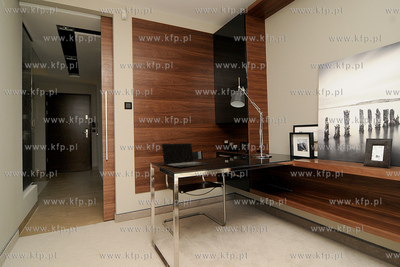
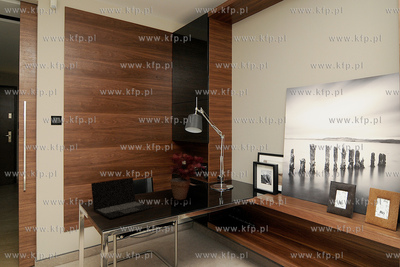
potted plant: none [221,122,250,161] -> present [170,153,205,200]

